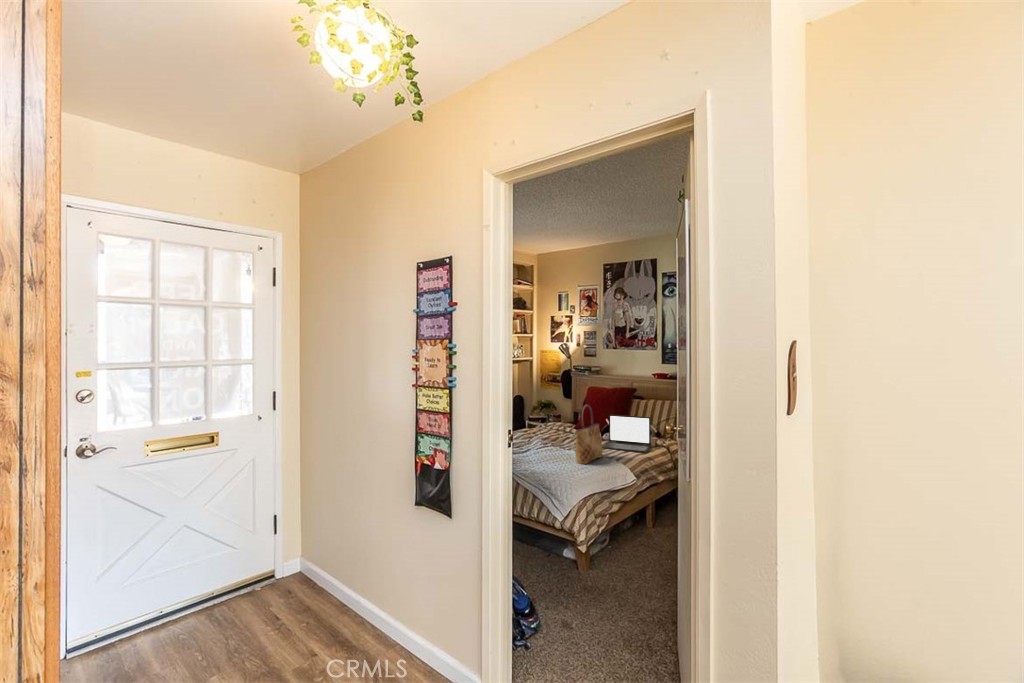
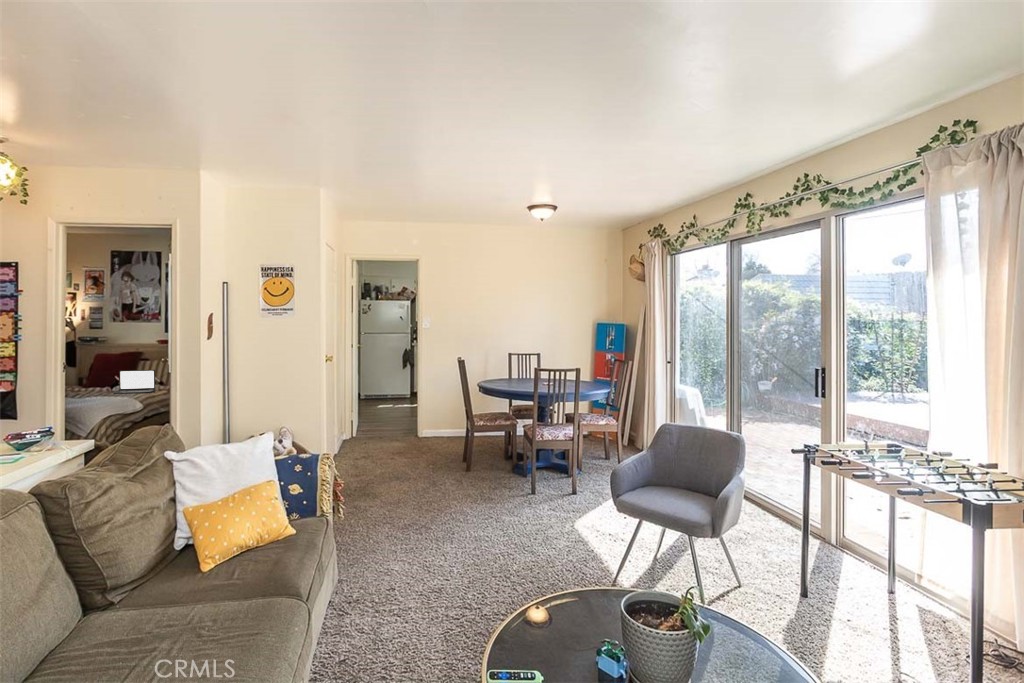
tote bag: present [575,405,602,464] -> none [93,361,115,400]

